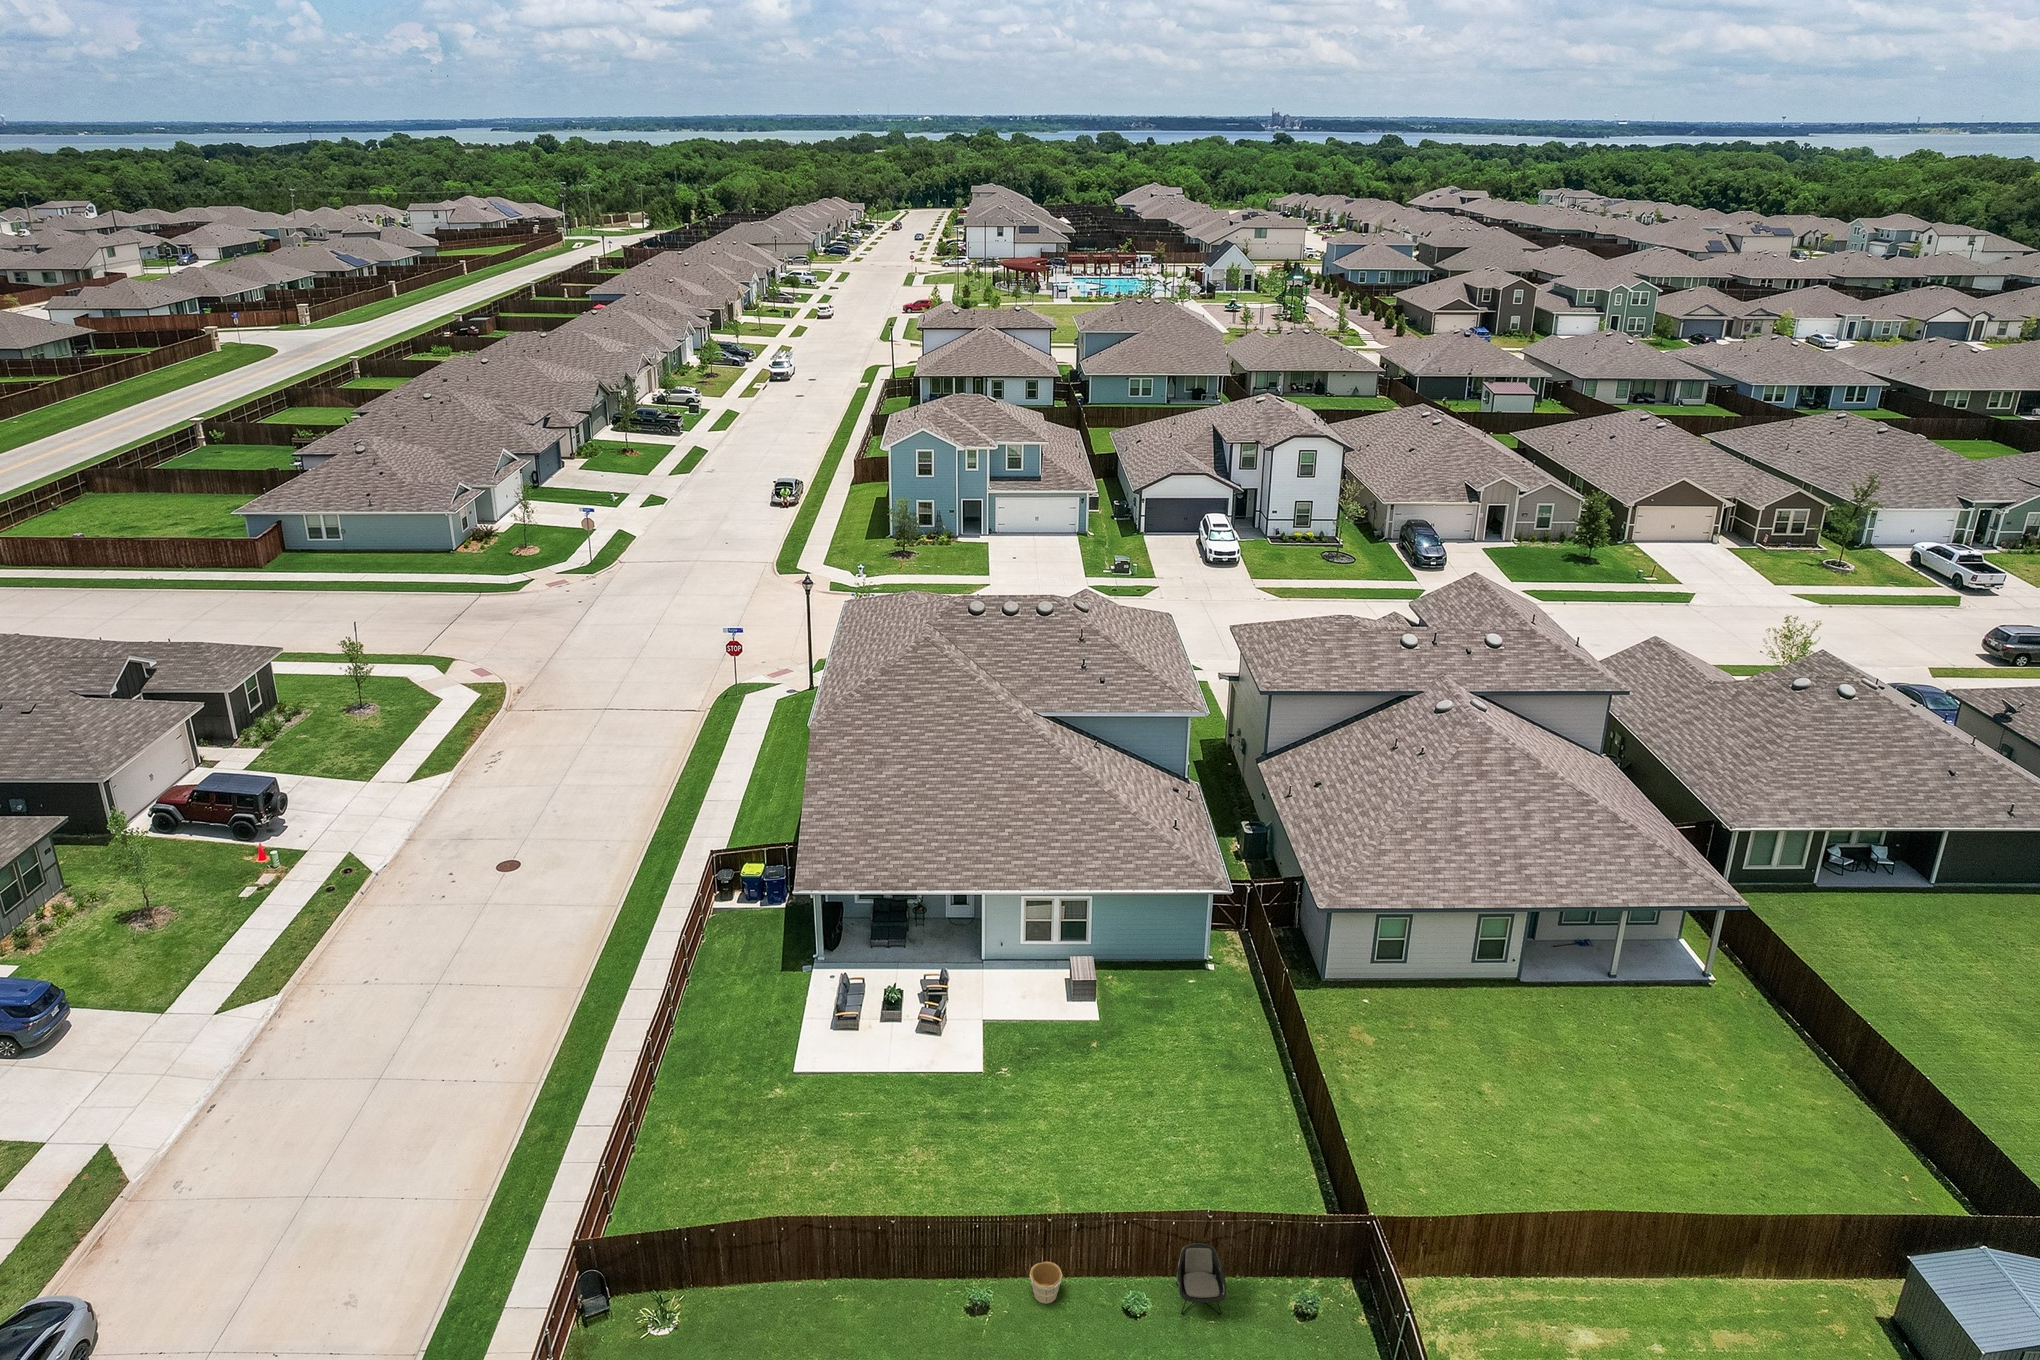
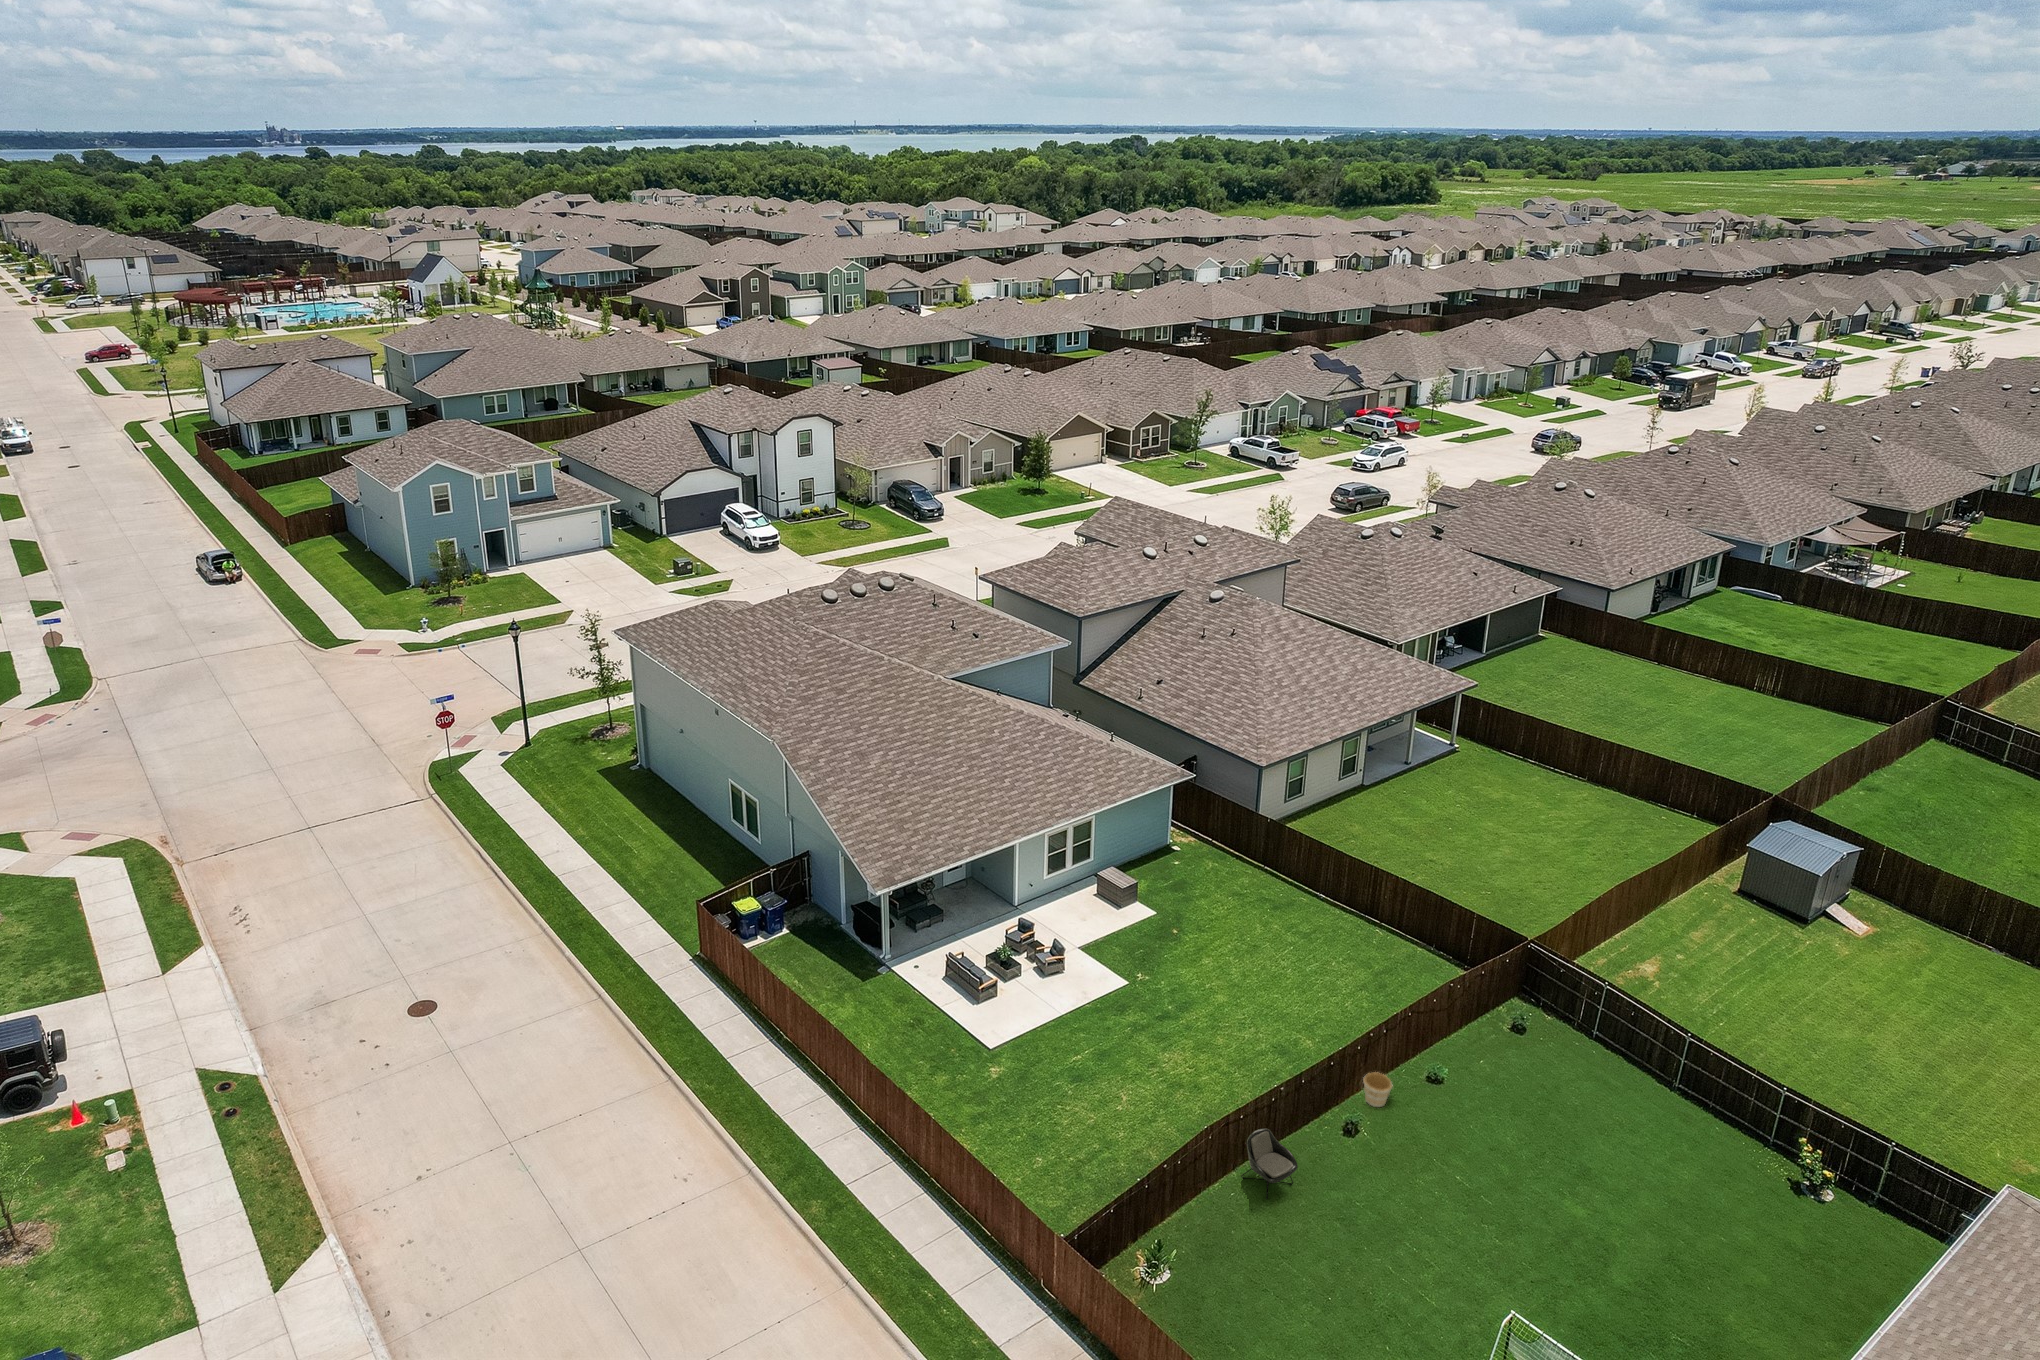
lounge chair: present [1176,1243,1226,1315] -> present [1241,1128,1298,1199]

